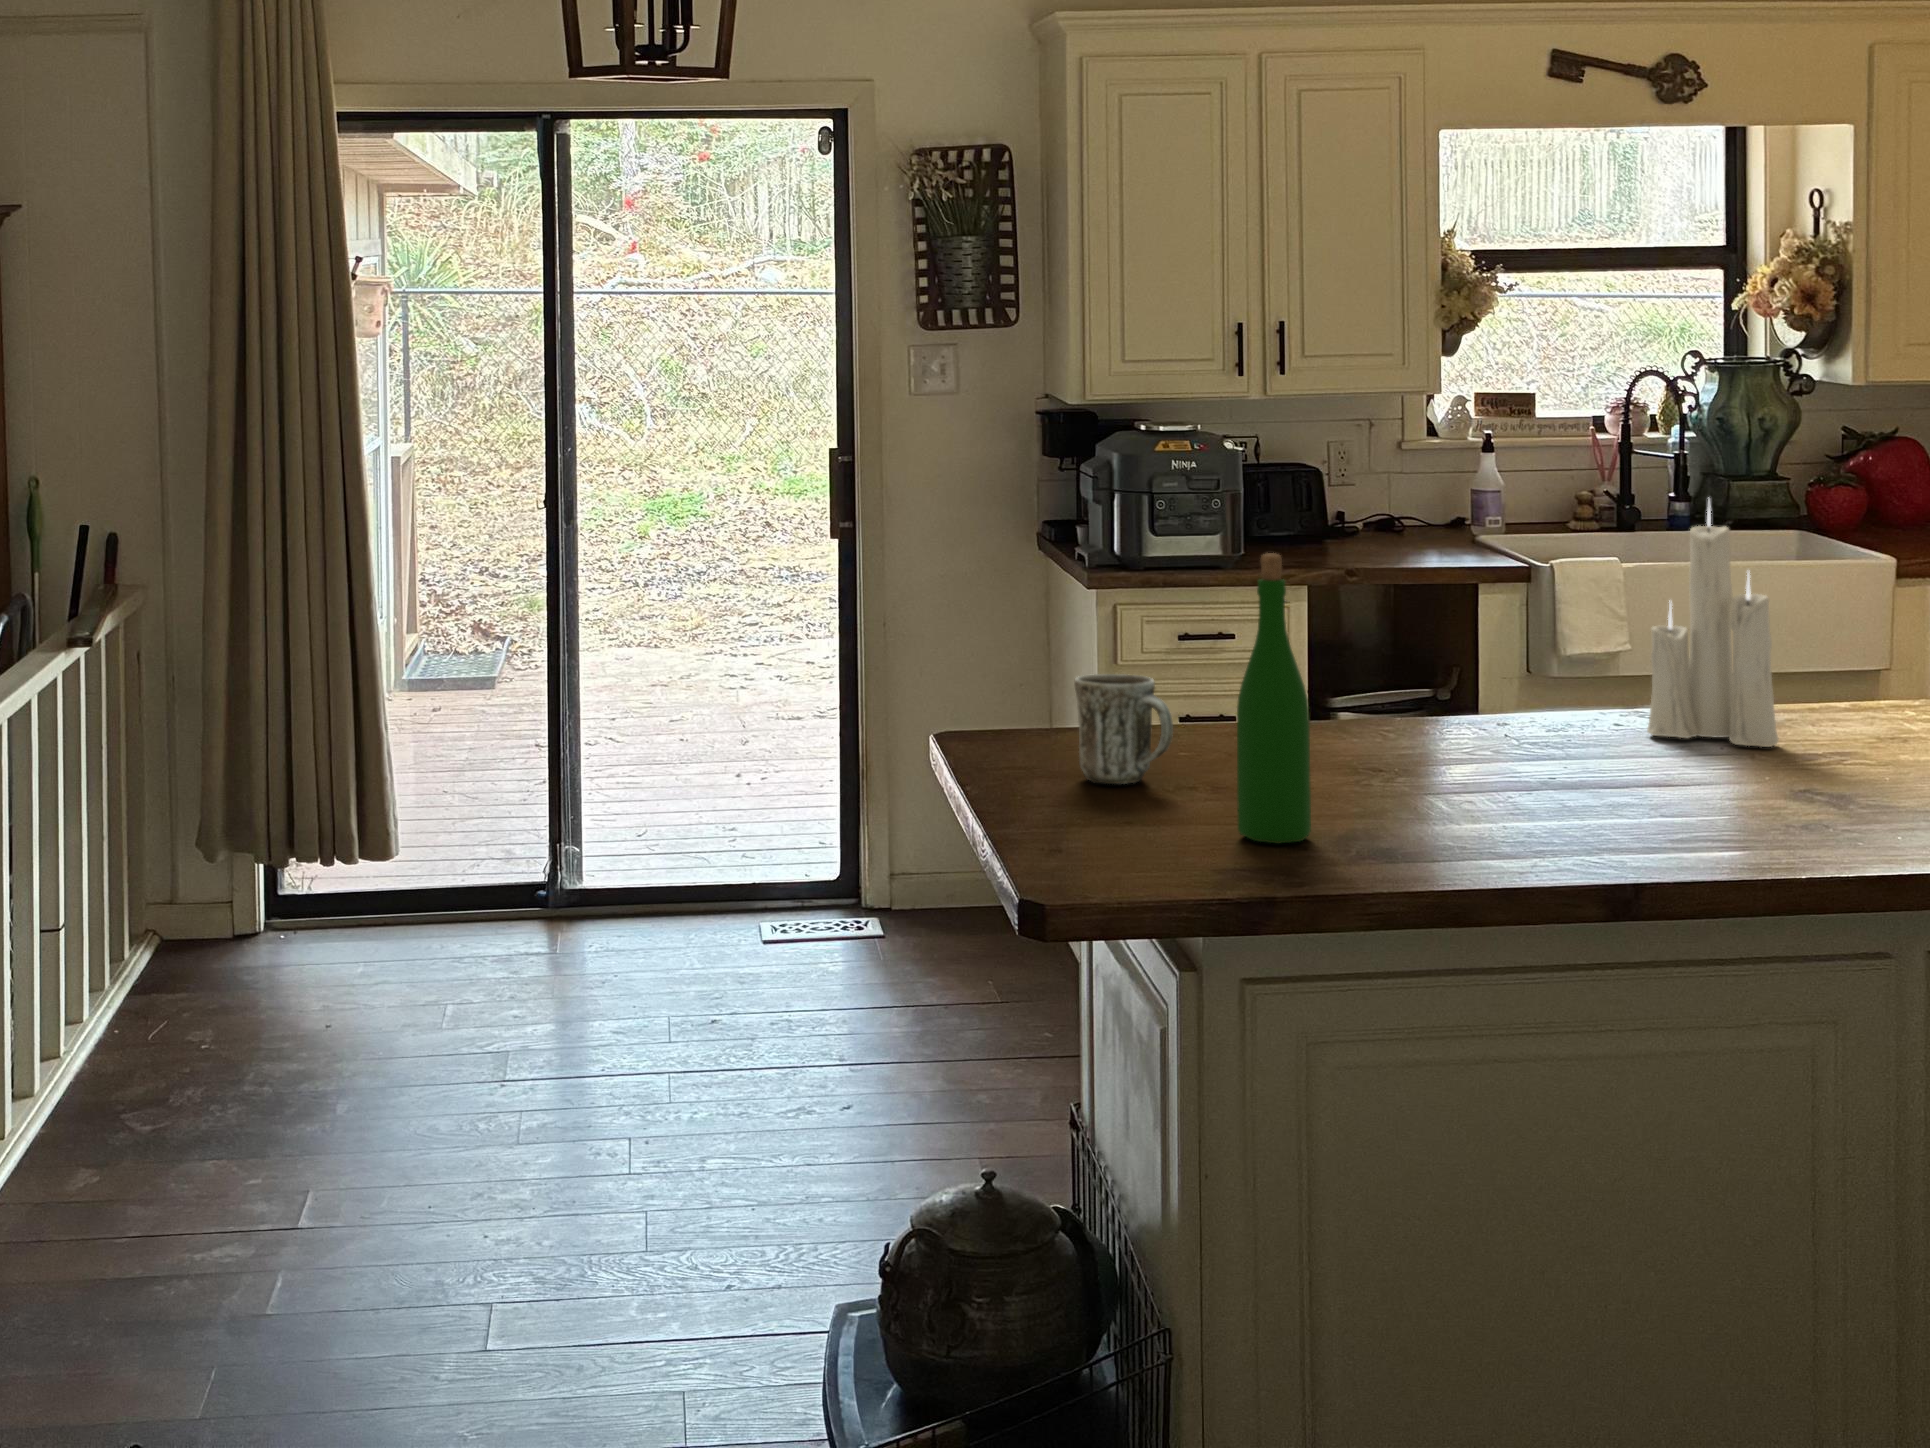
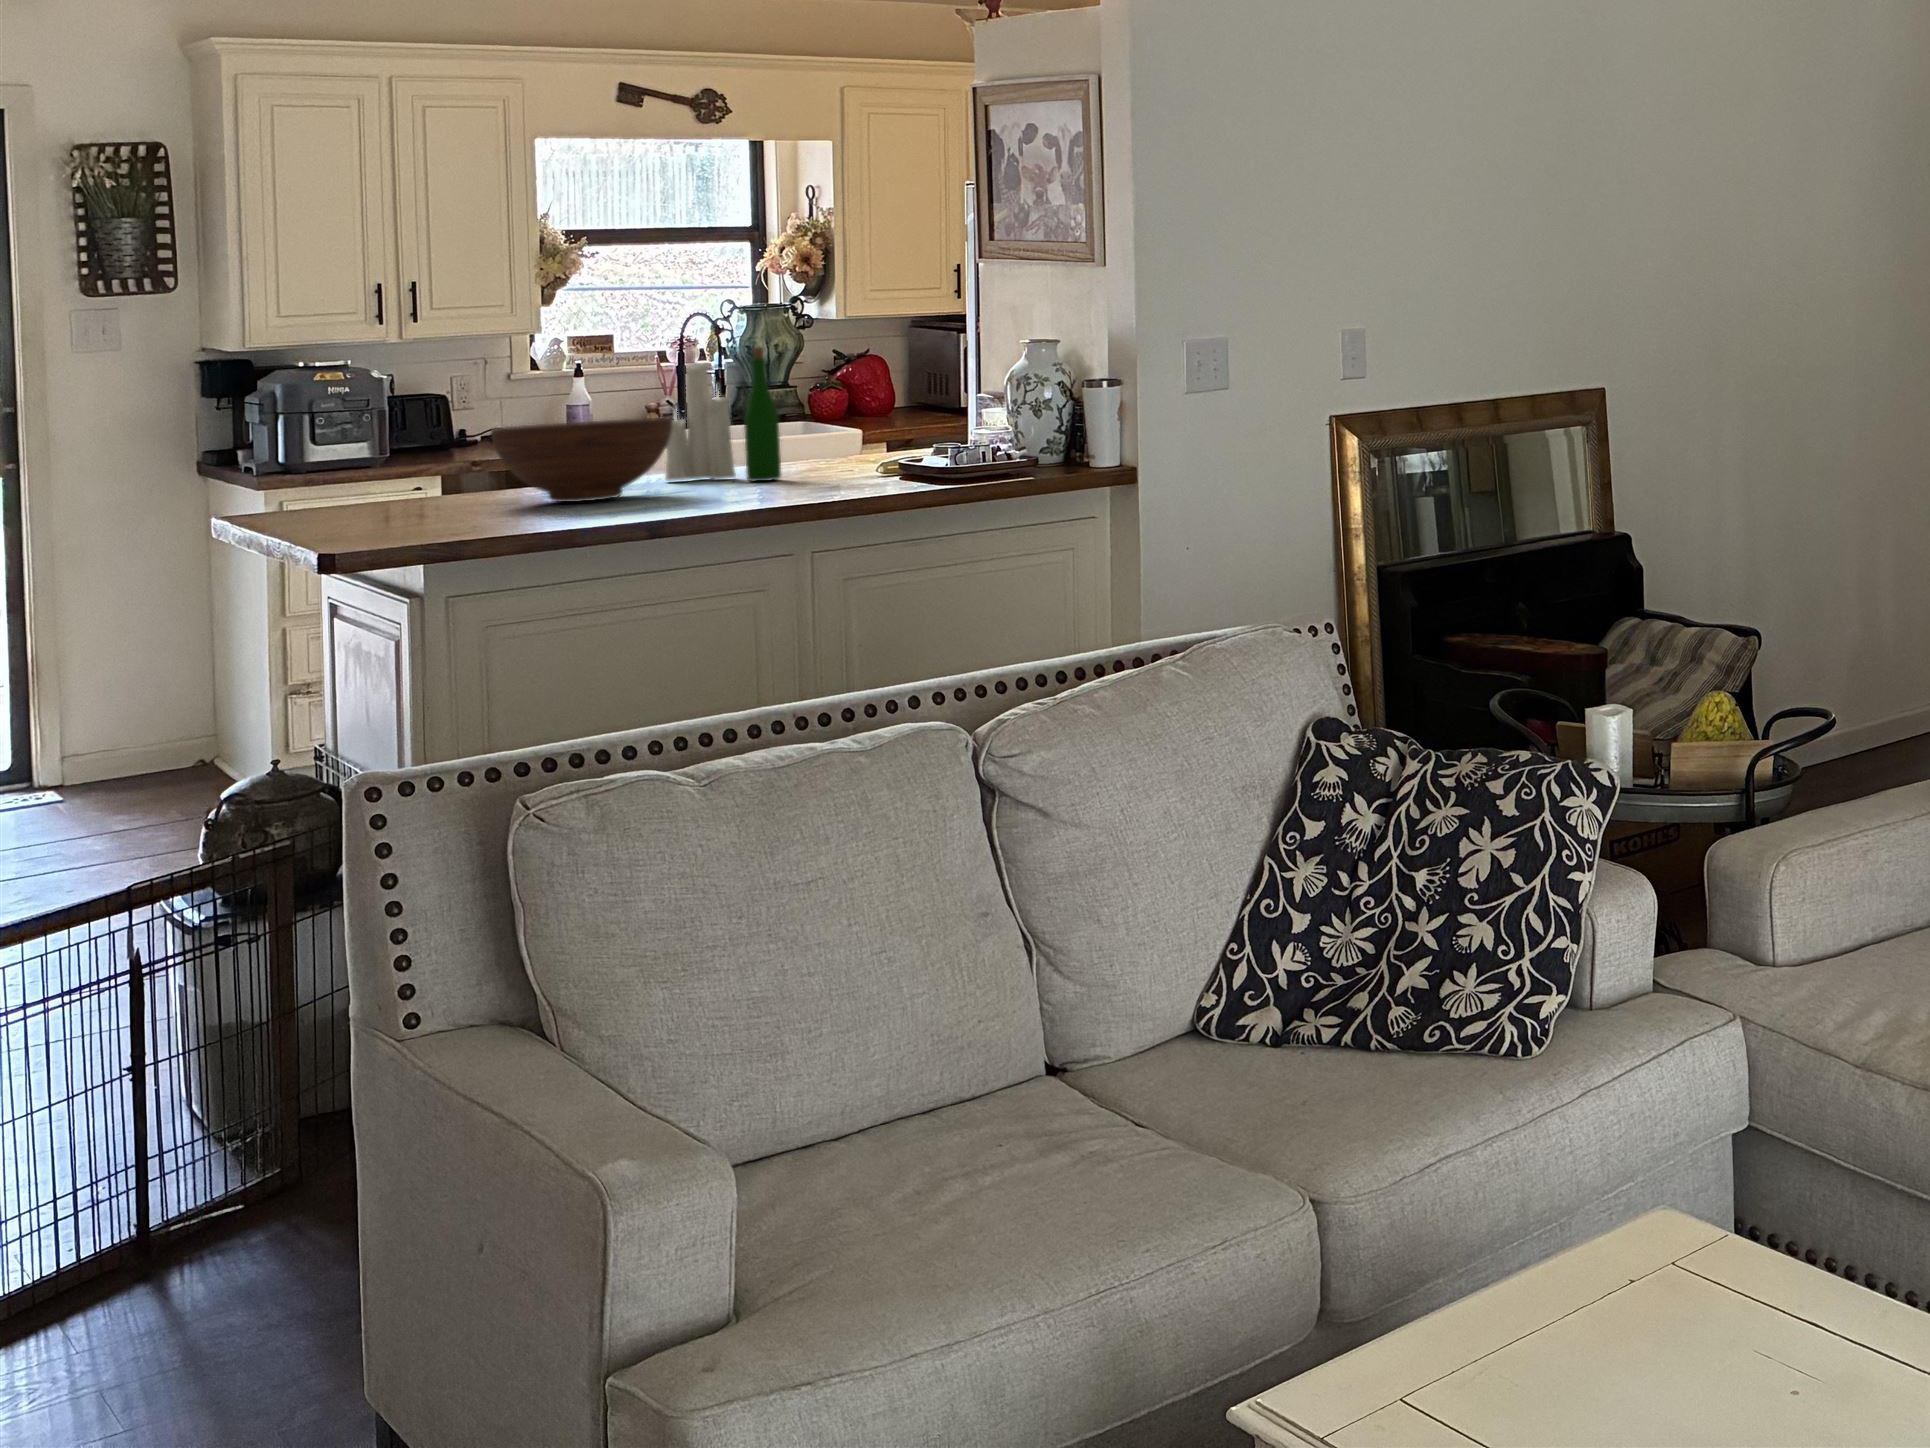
wine bottle: present [1237,553,1311,843] -> present [744,346,782,481]
fruit bowl: none [1357,632,1681,804] -> present [491,417,672,502]
mug: present [1075,674,1173,784] -> none [311,458,379,520]

